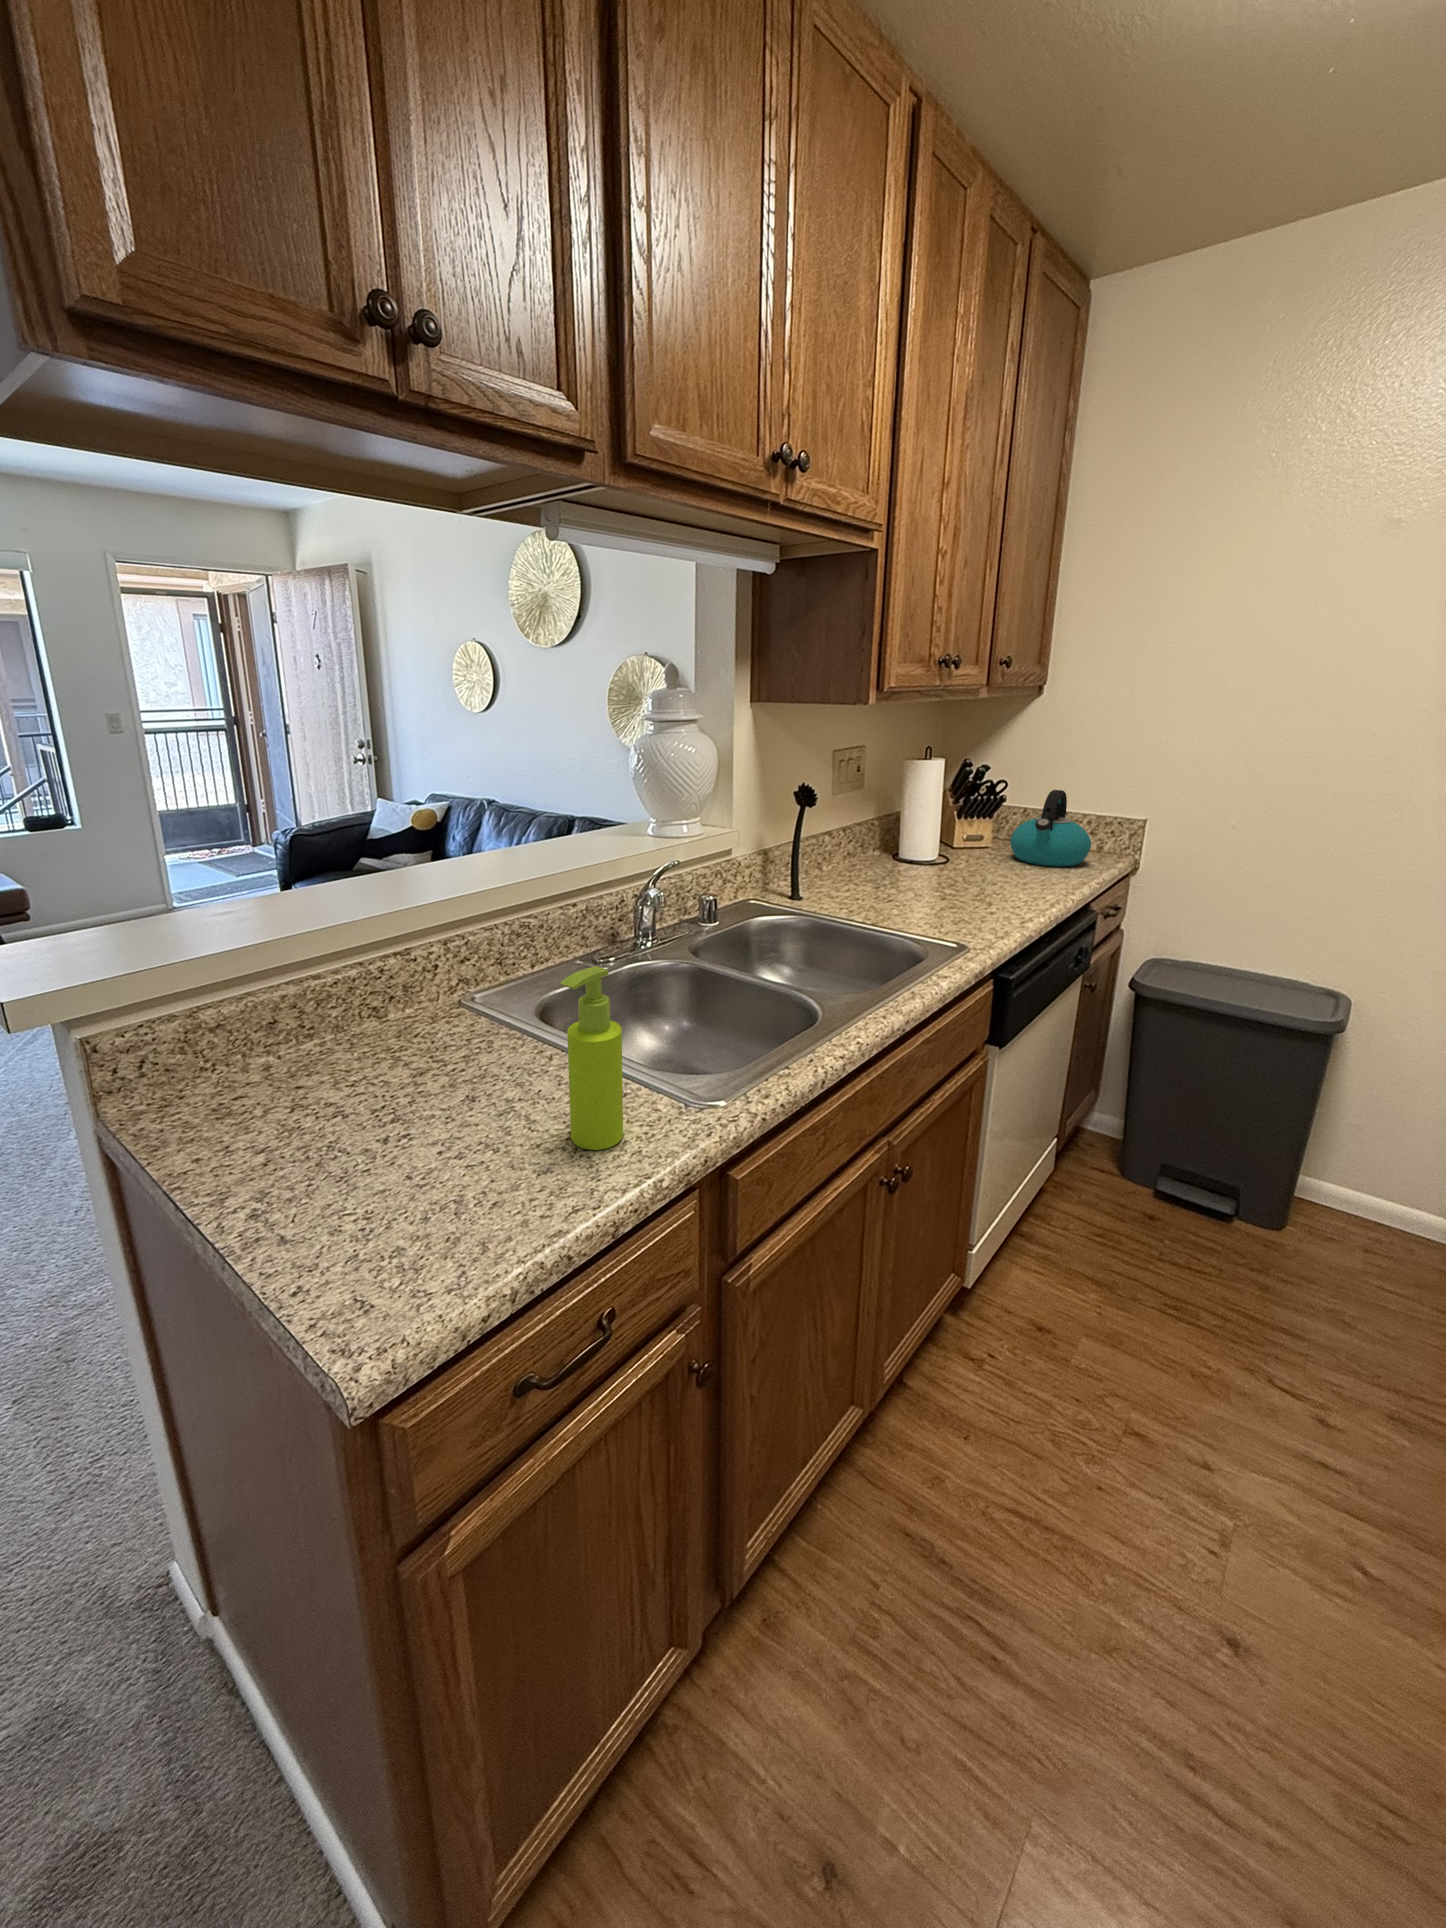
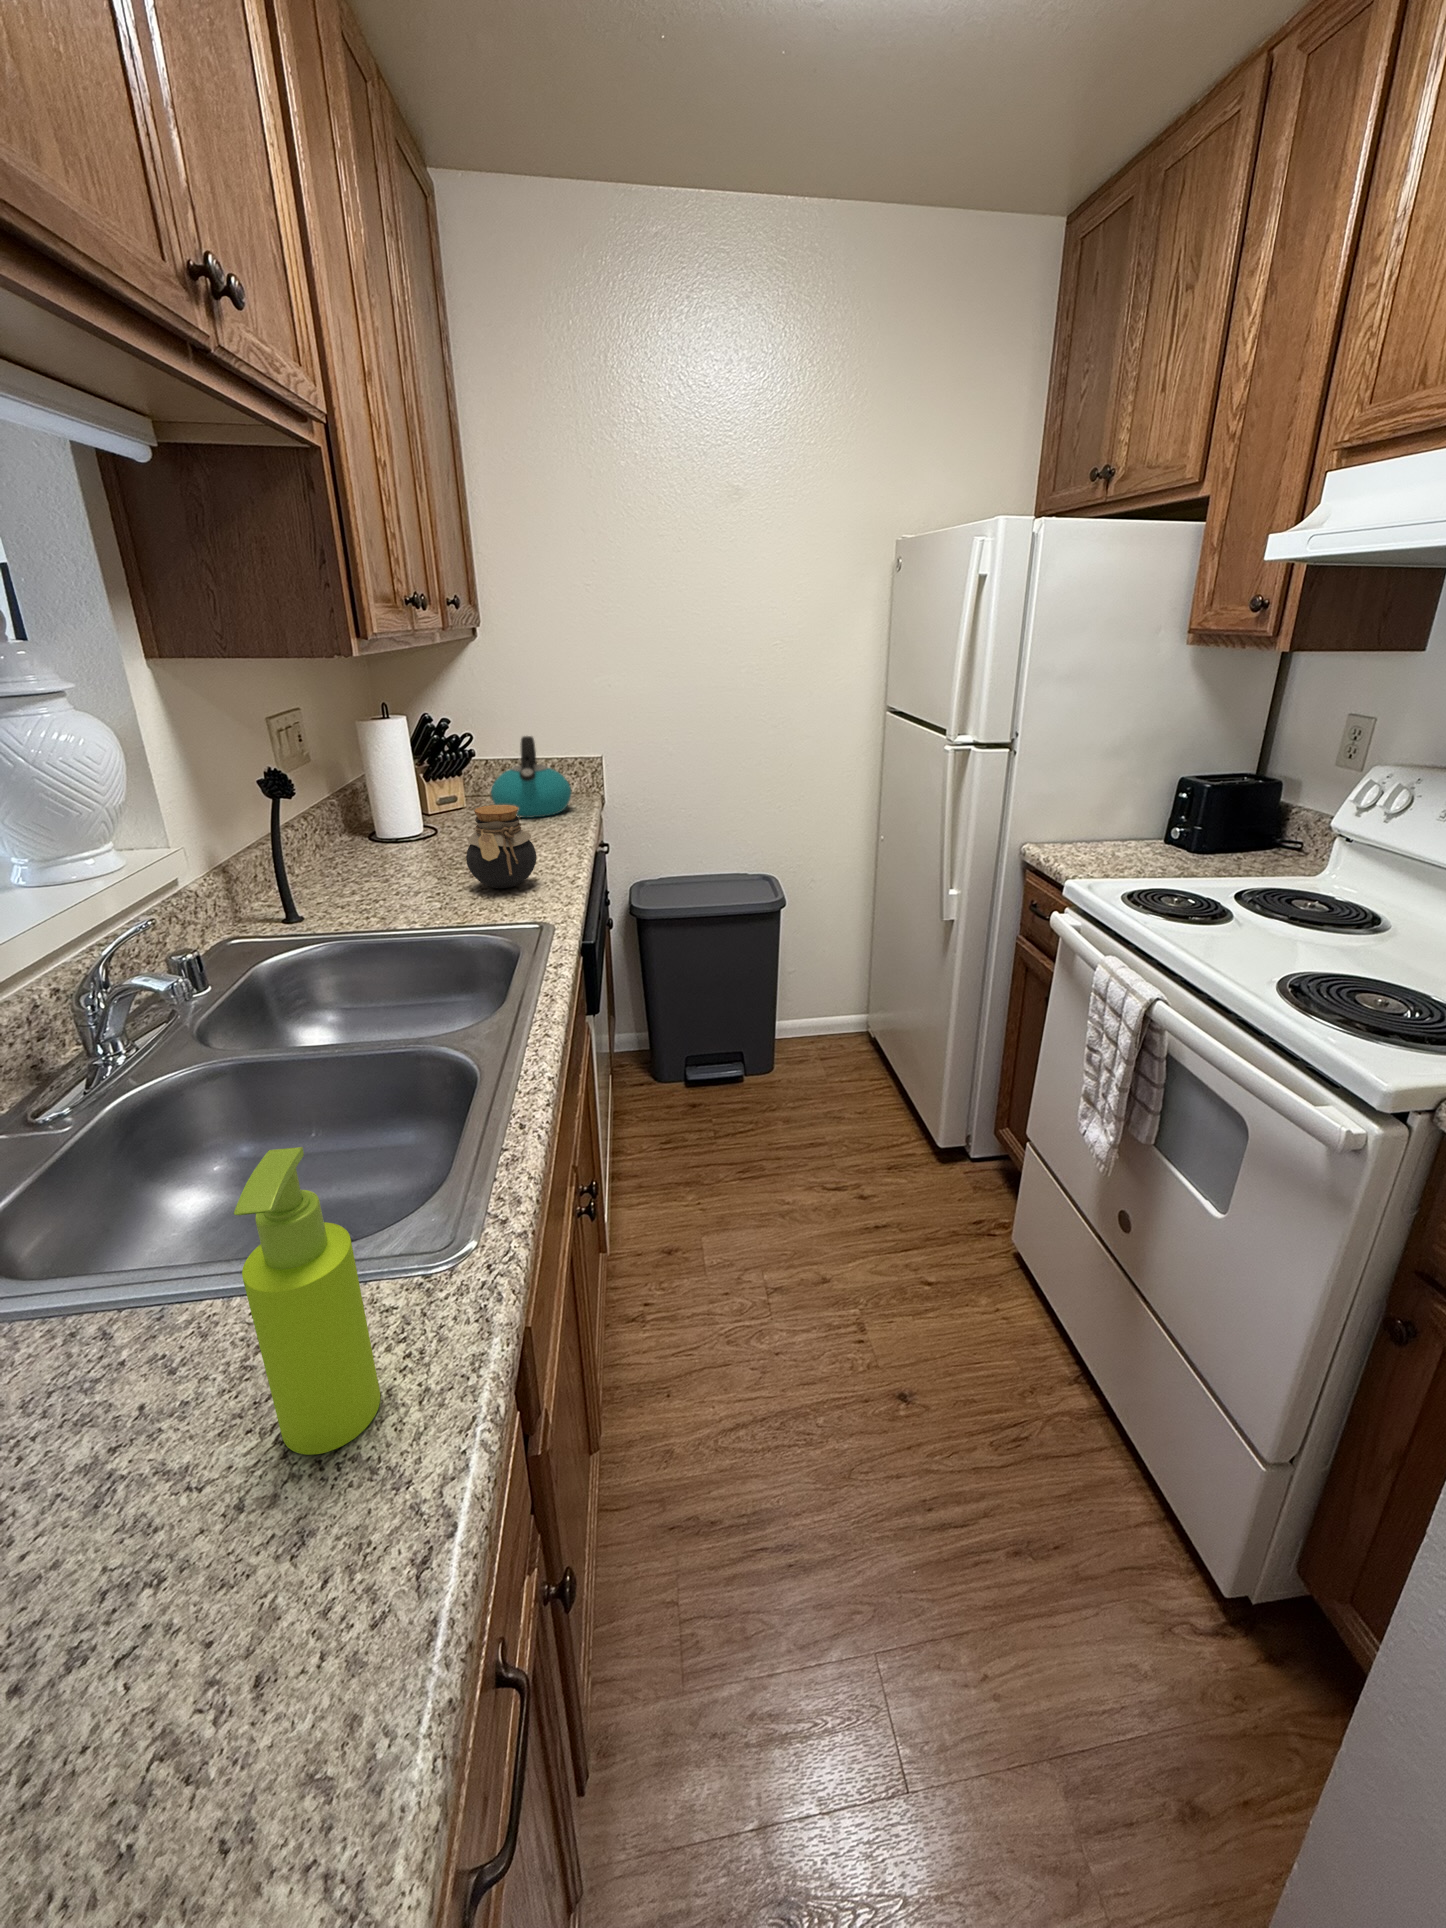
jar: none [930,839,991,912] -> present [466,805,536,888]

